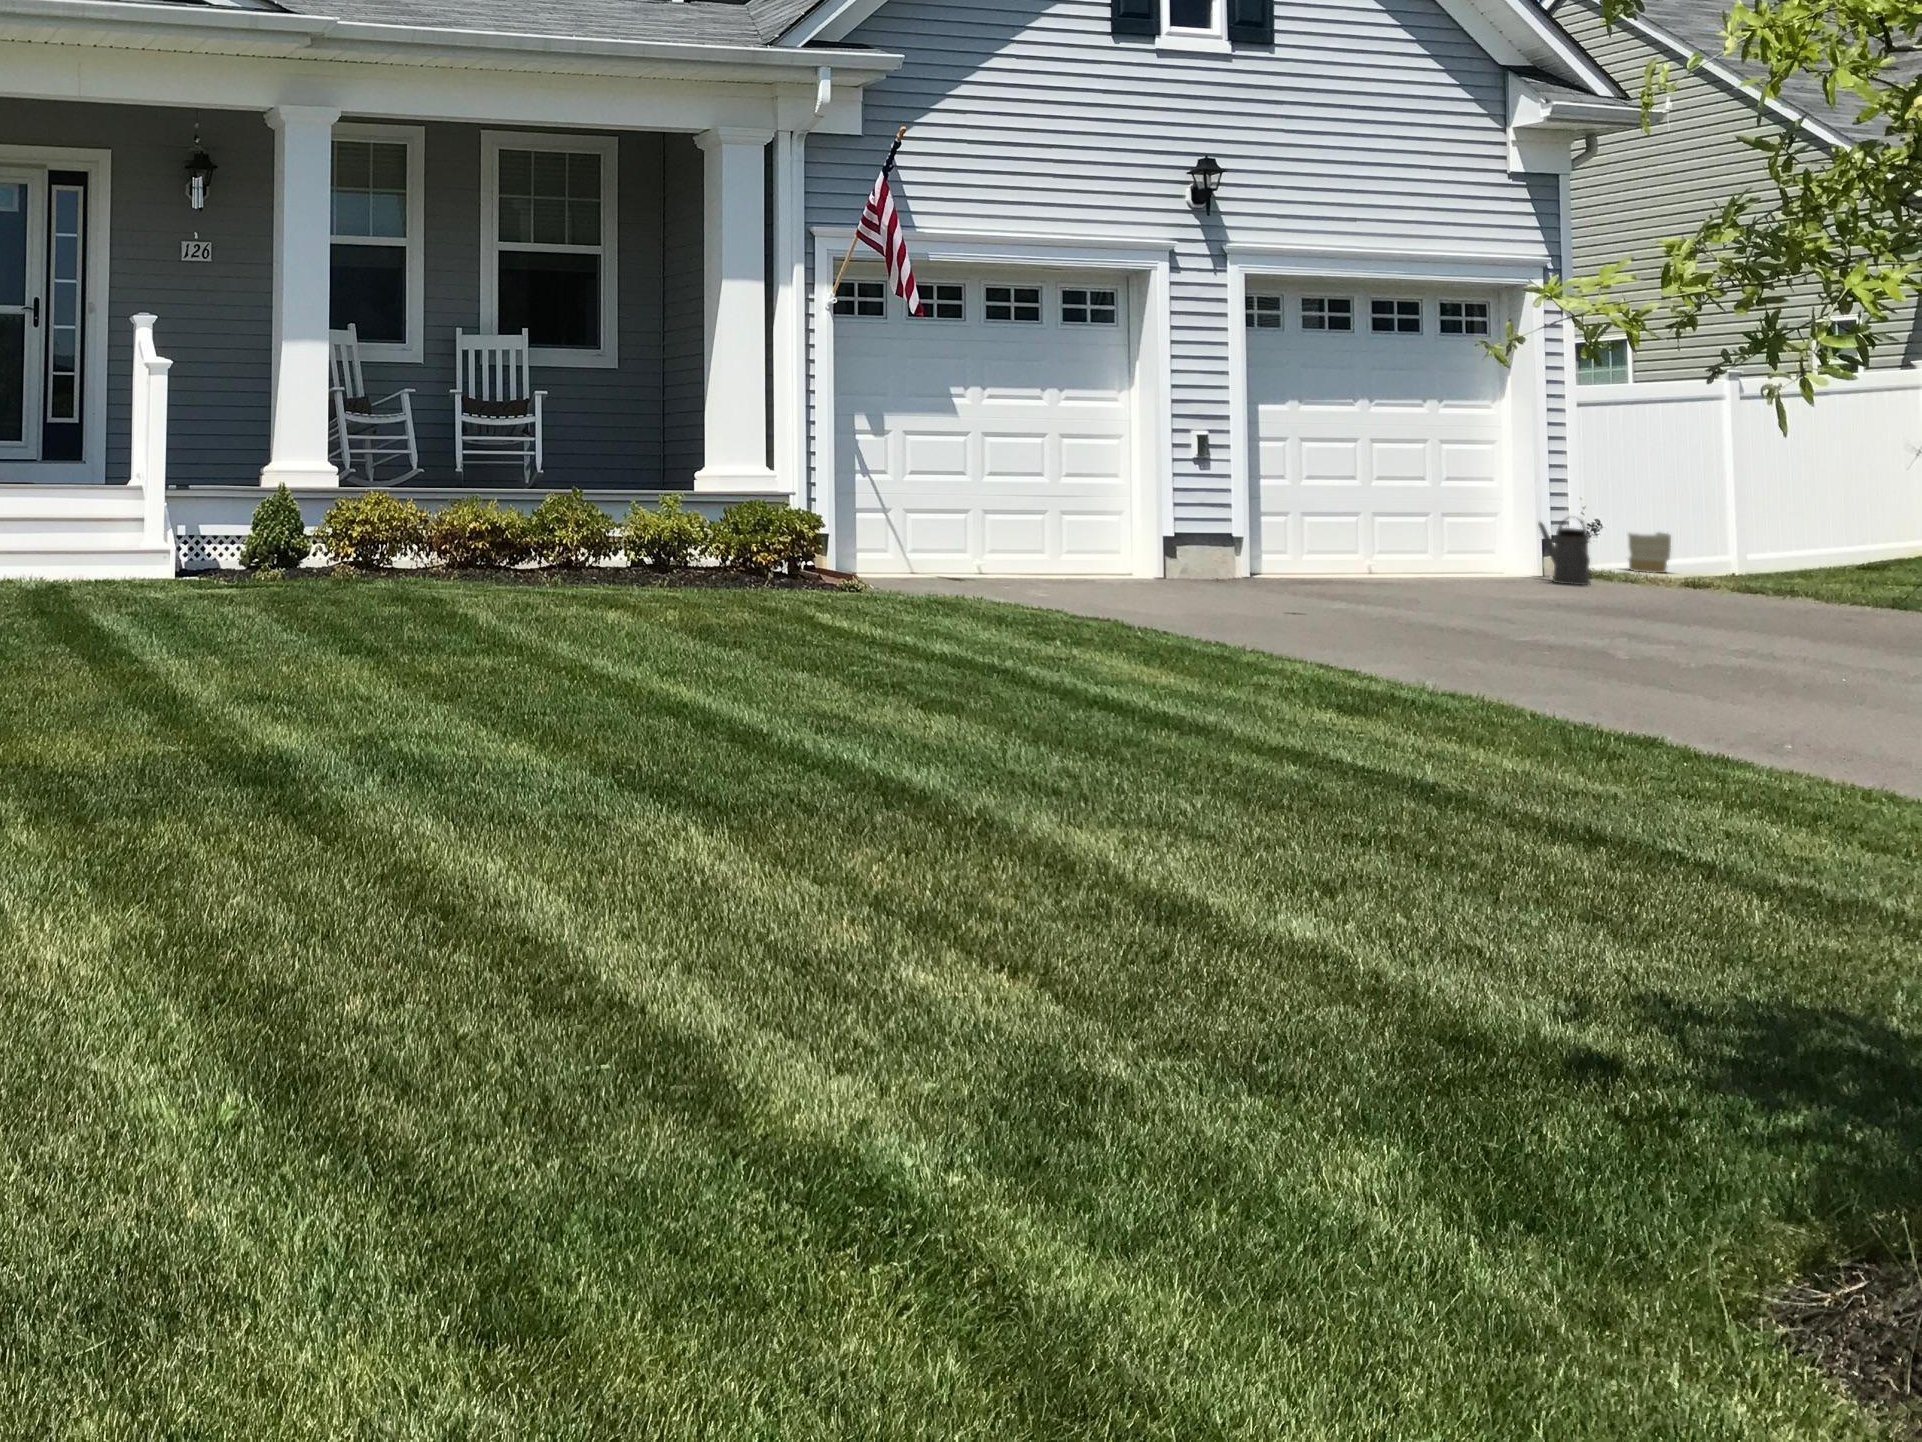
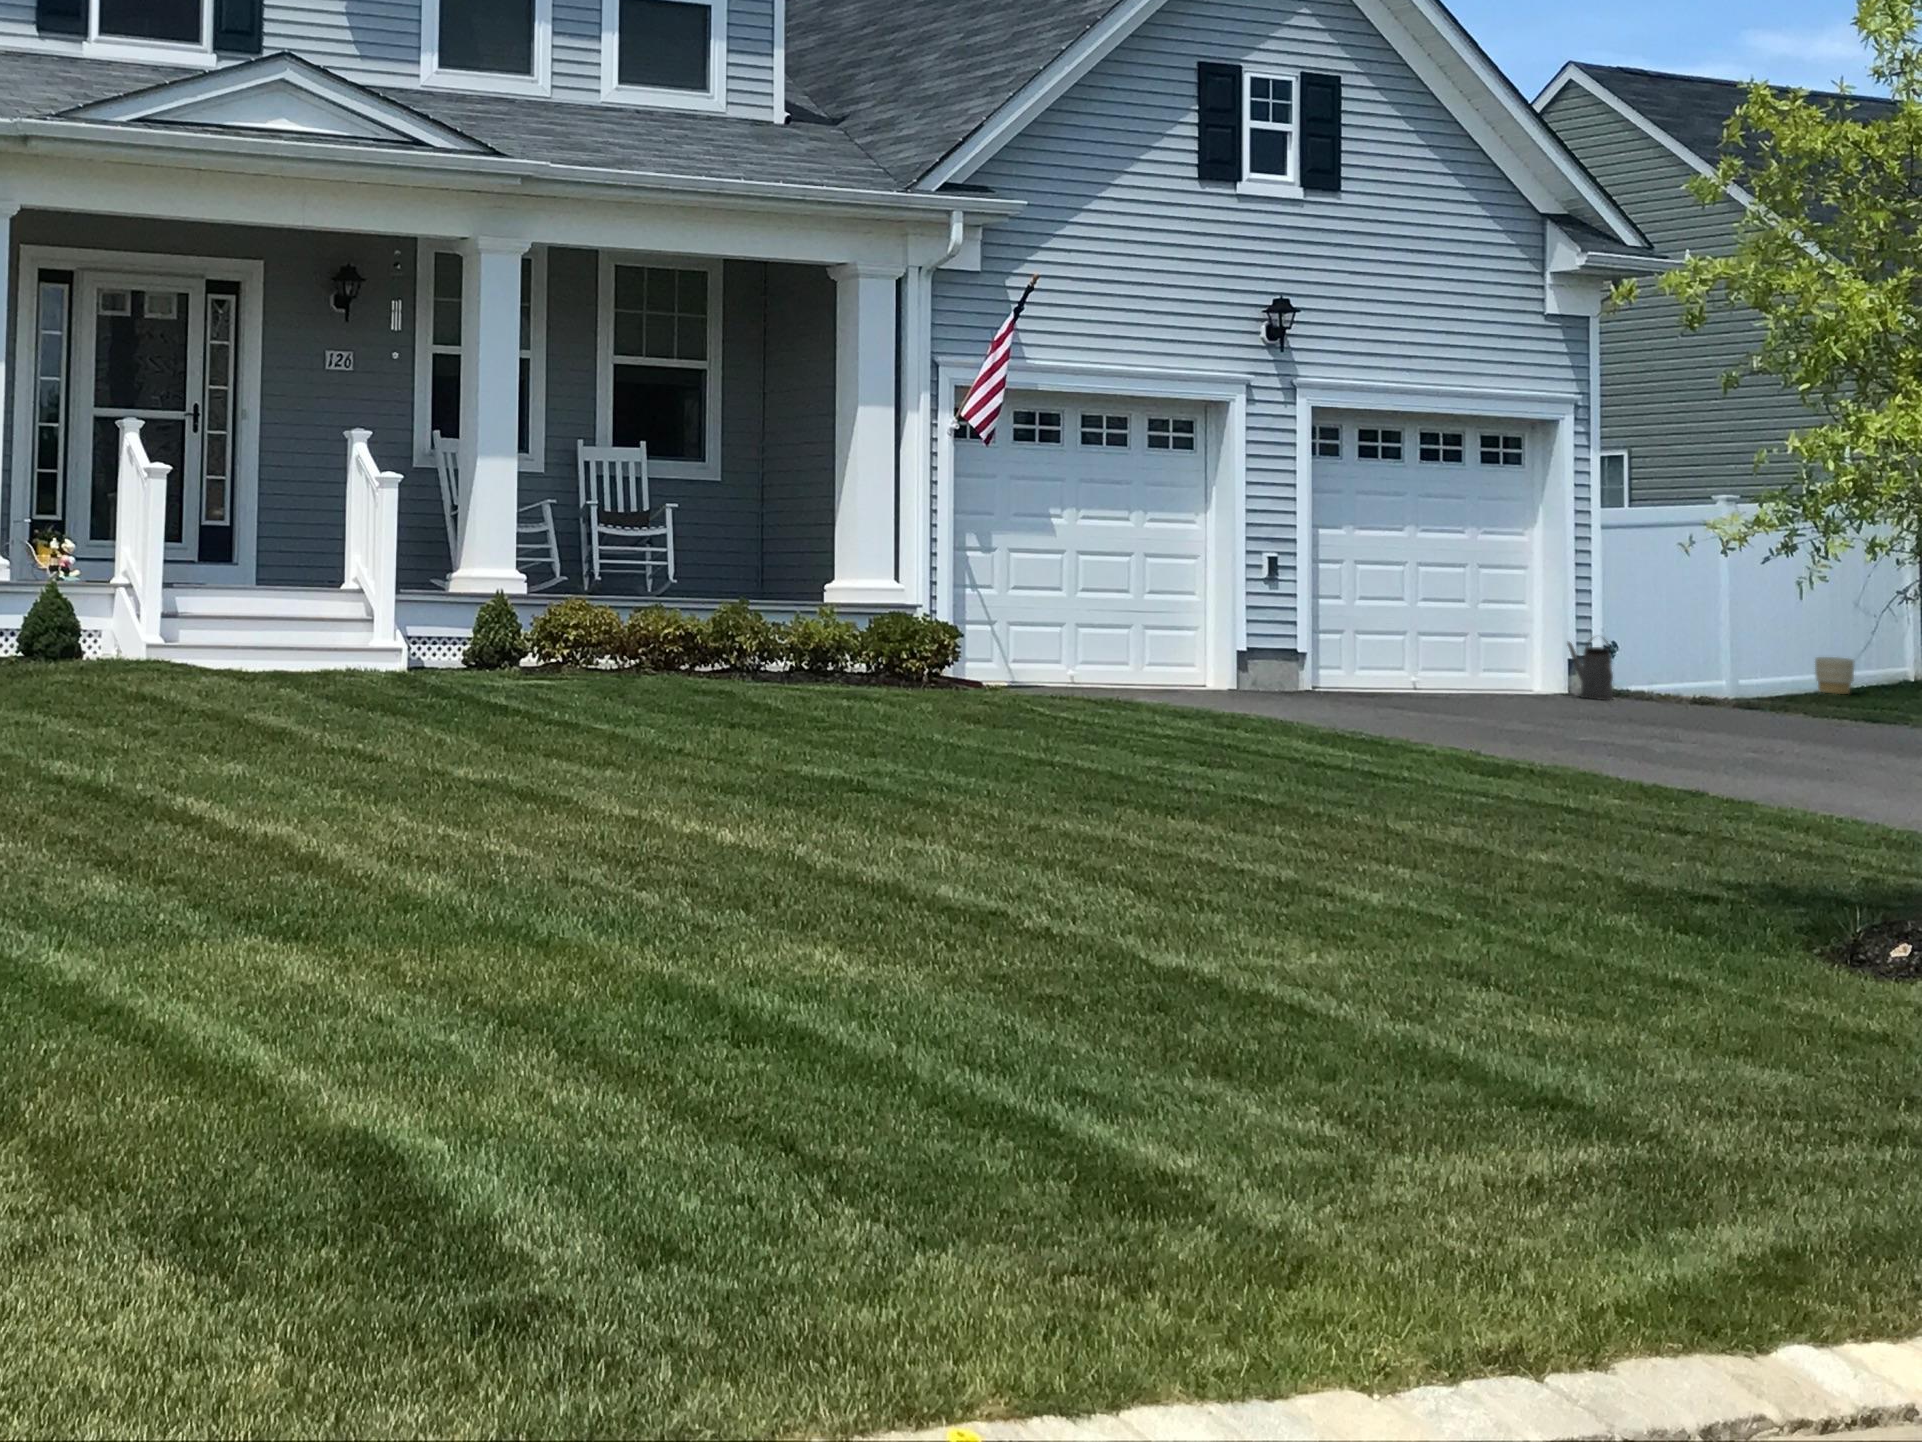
planter: present [1628,532,1671,573] -> present [1815,657,1855,694]

